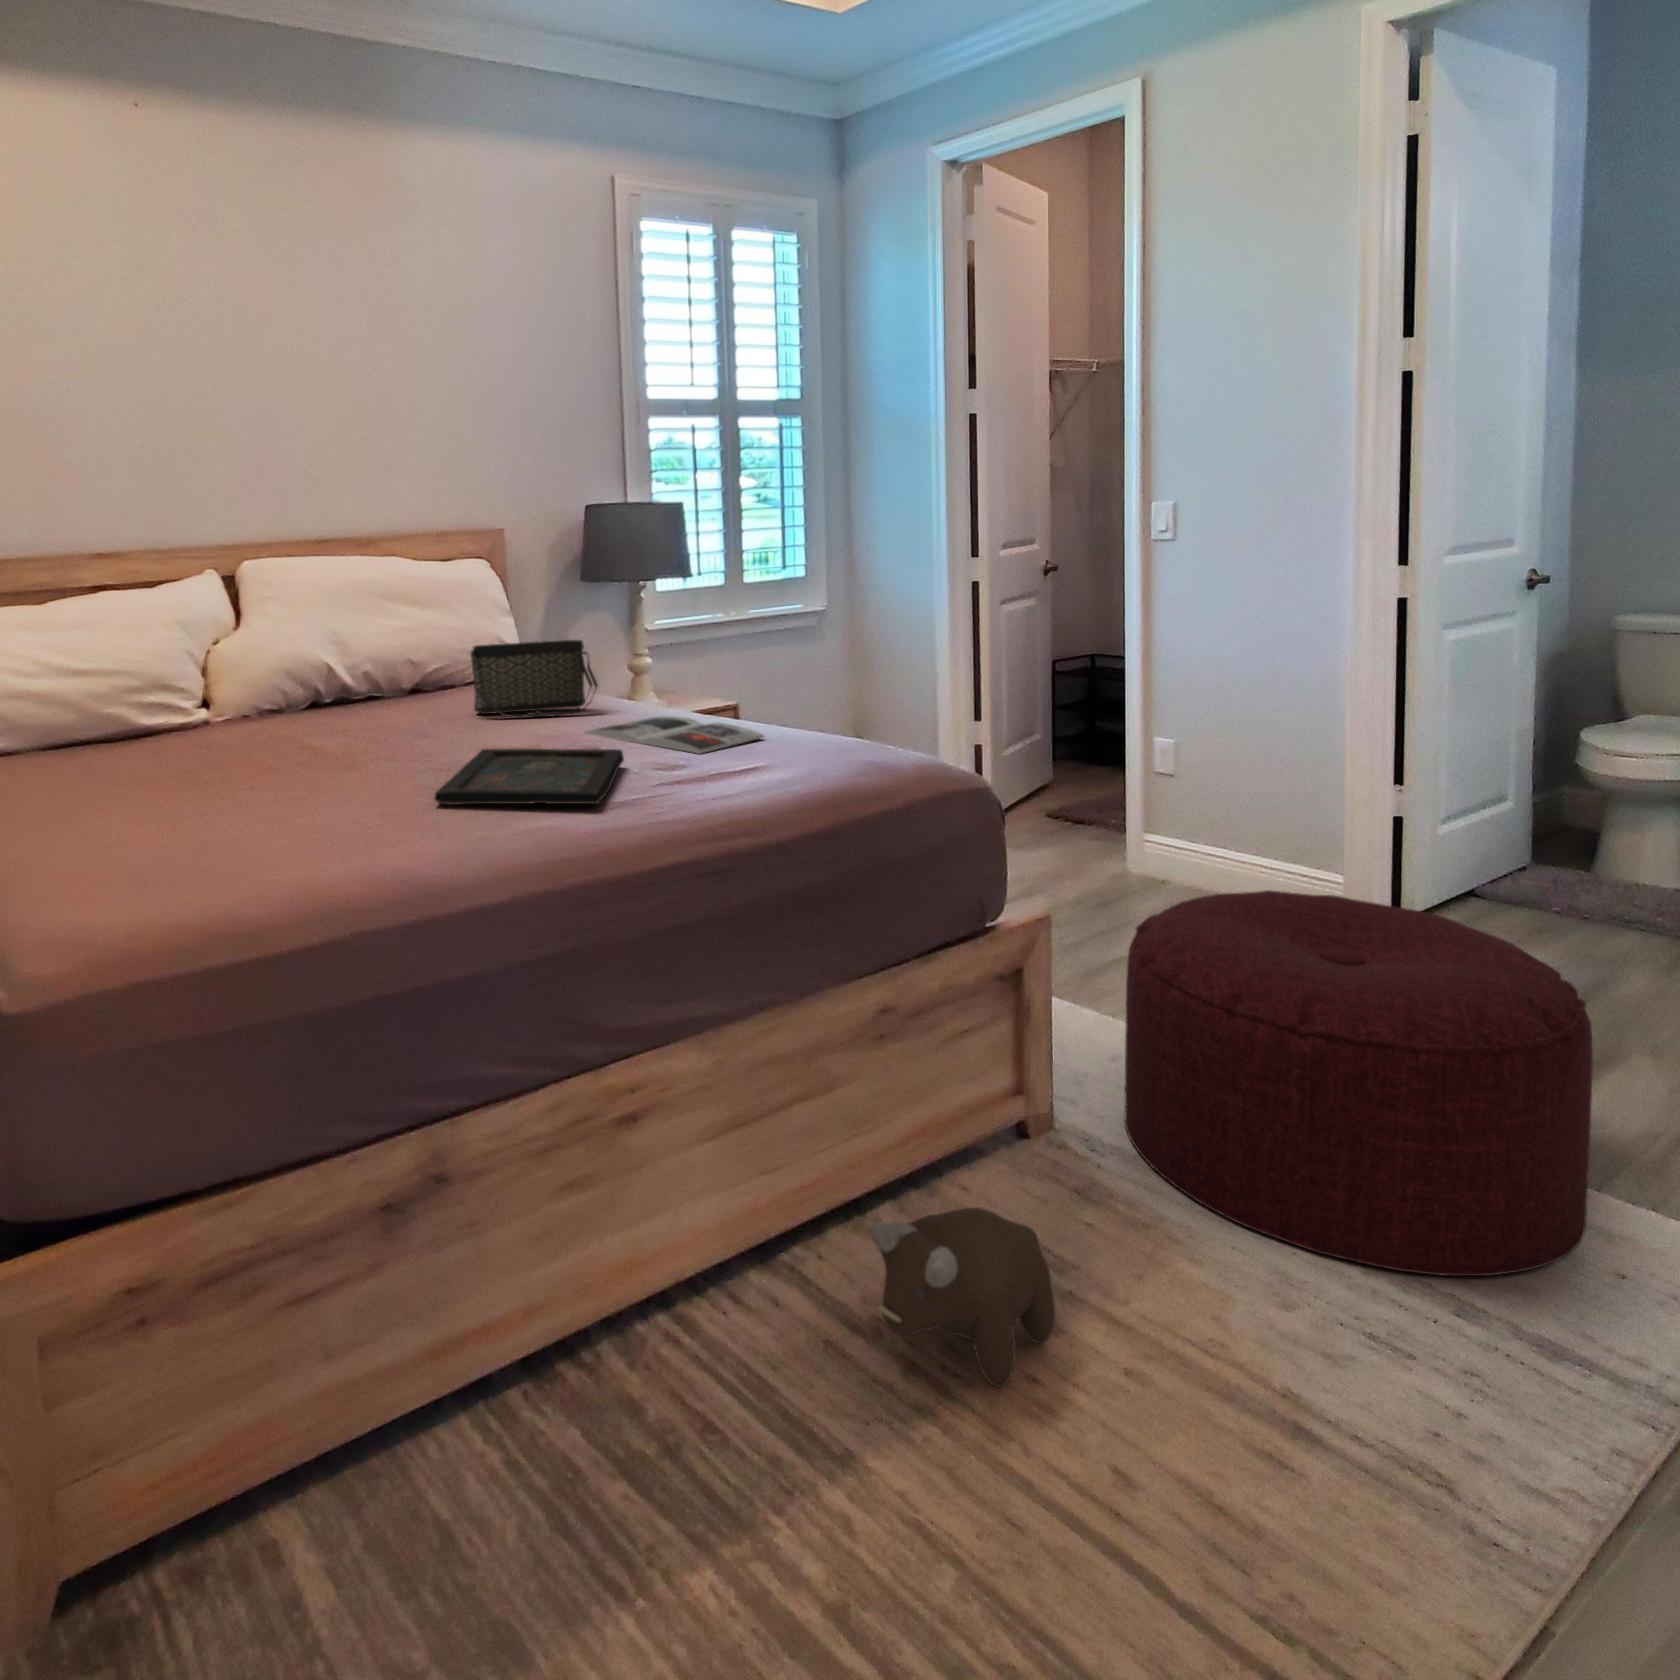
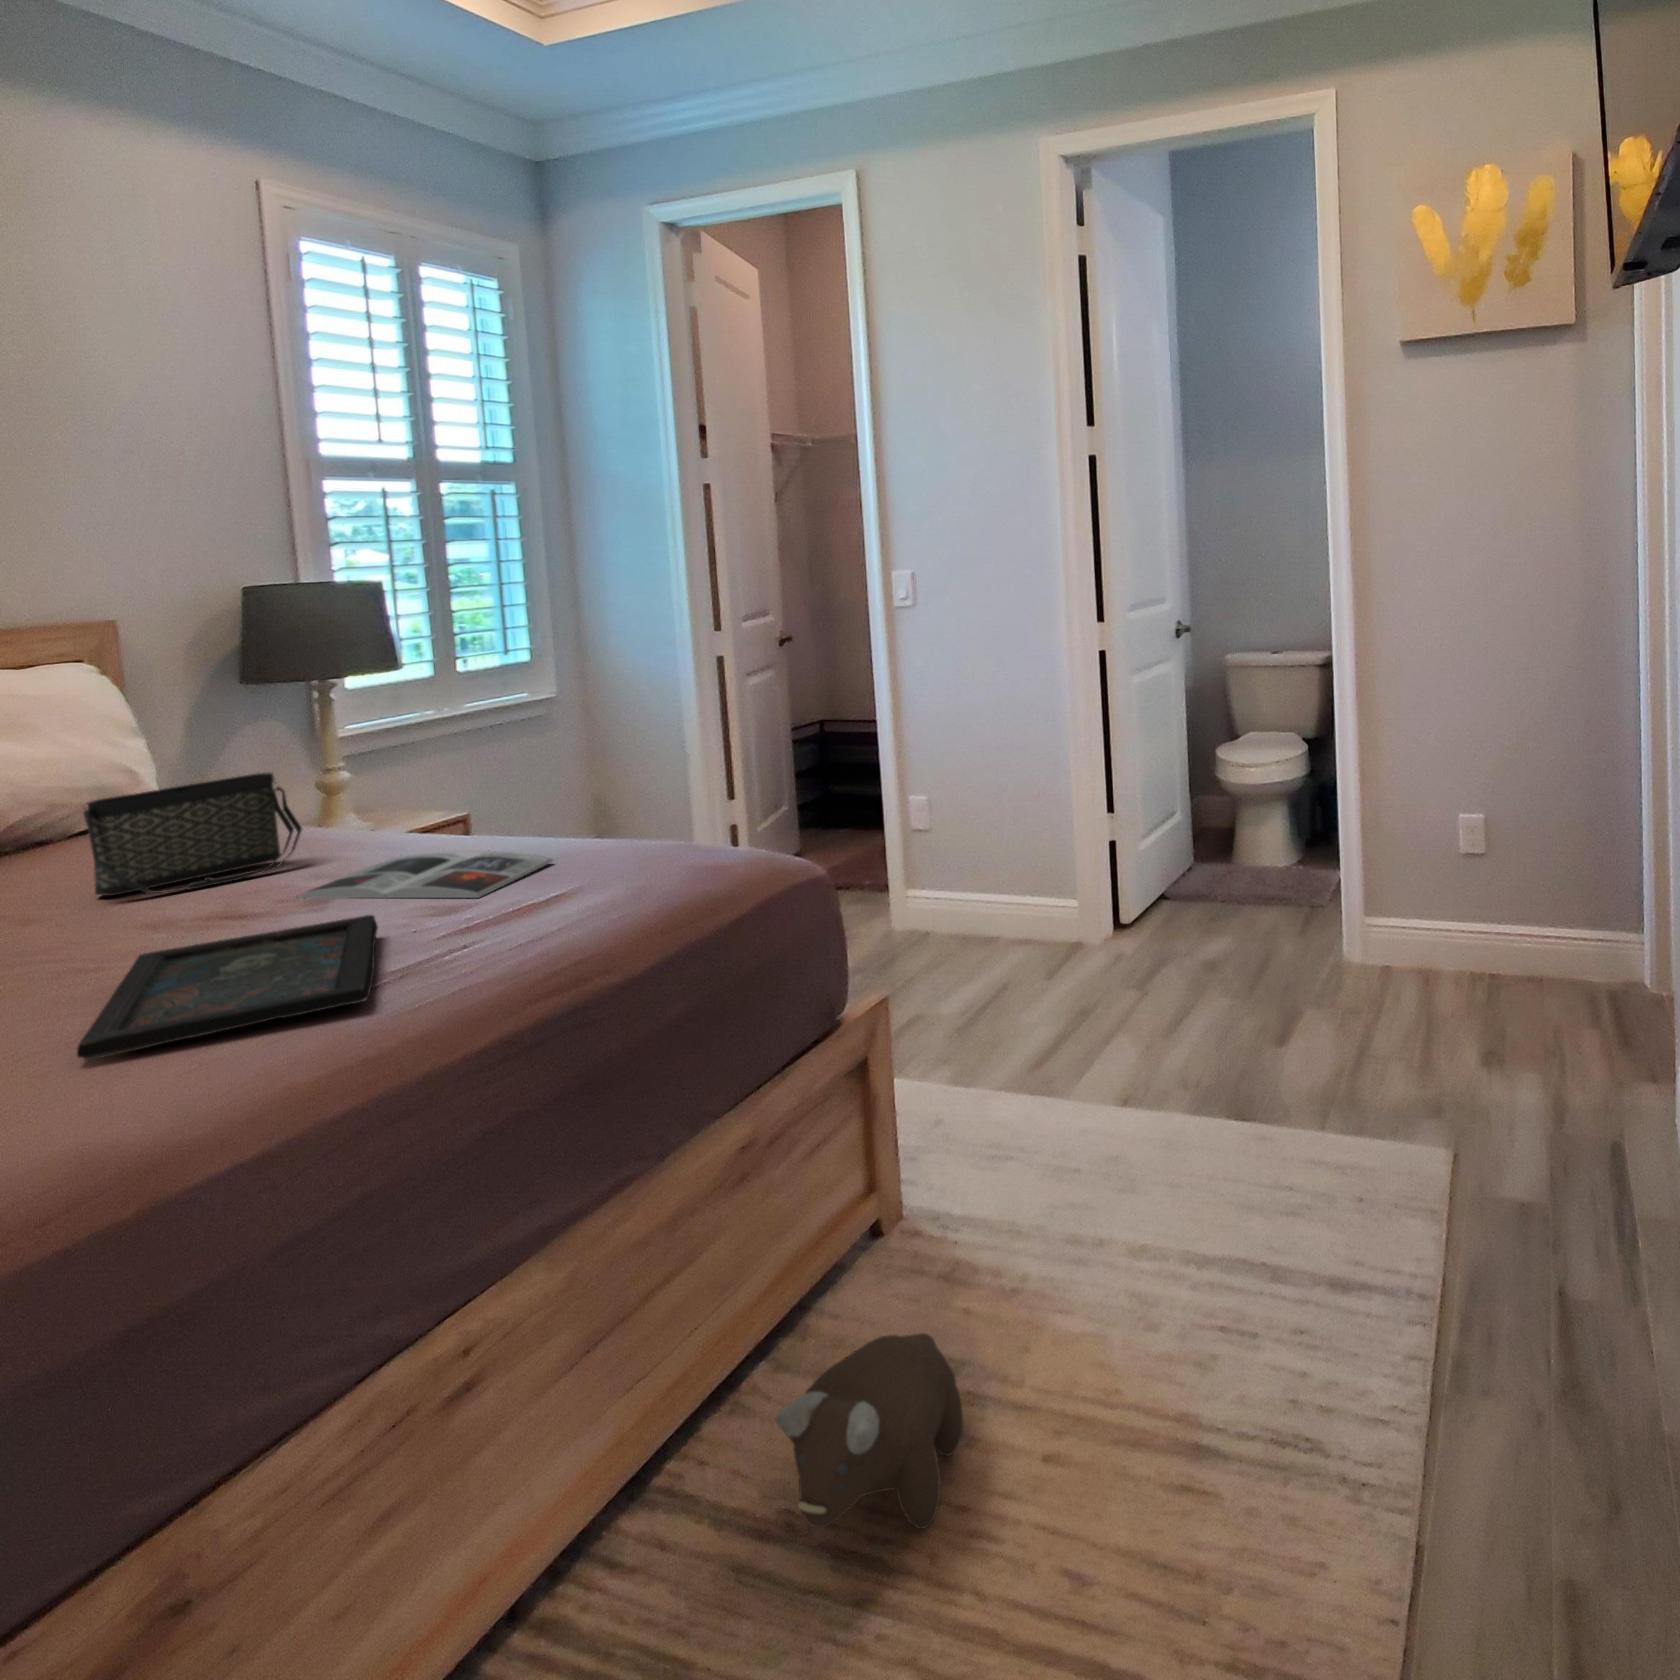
ottoman: present [1125,890,1593,1276] -> none [950,910,1305,1243]

